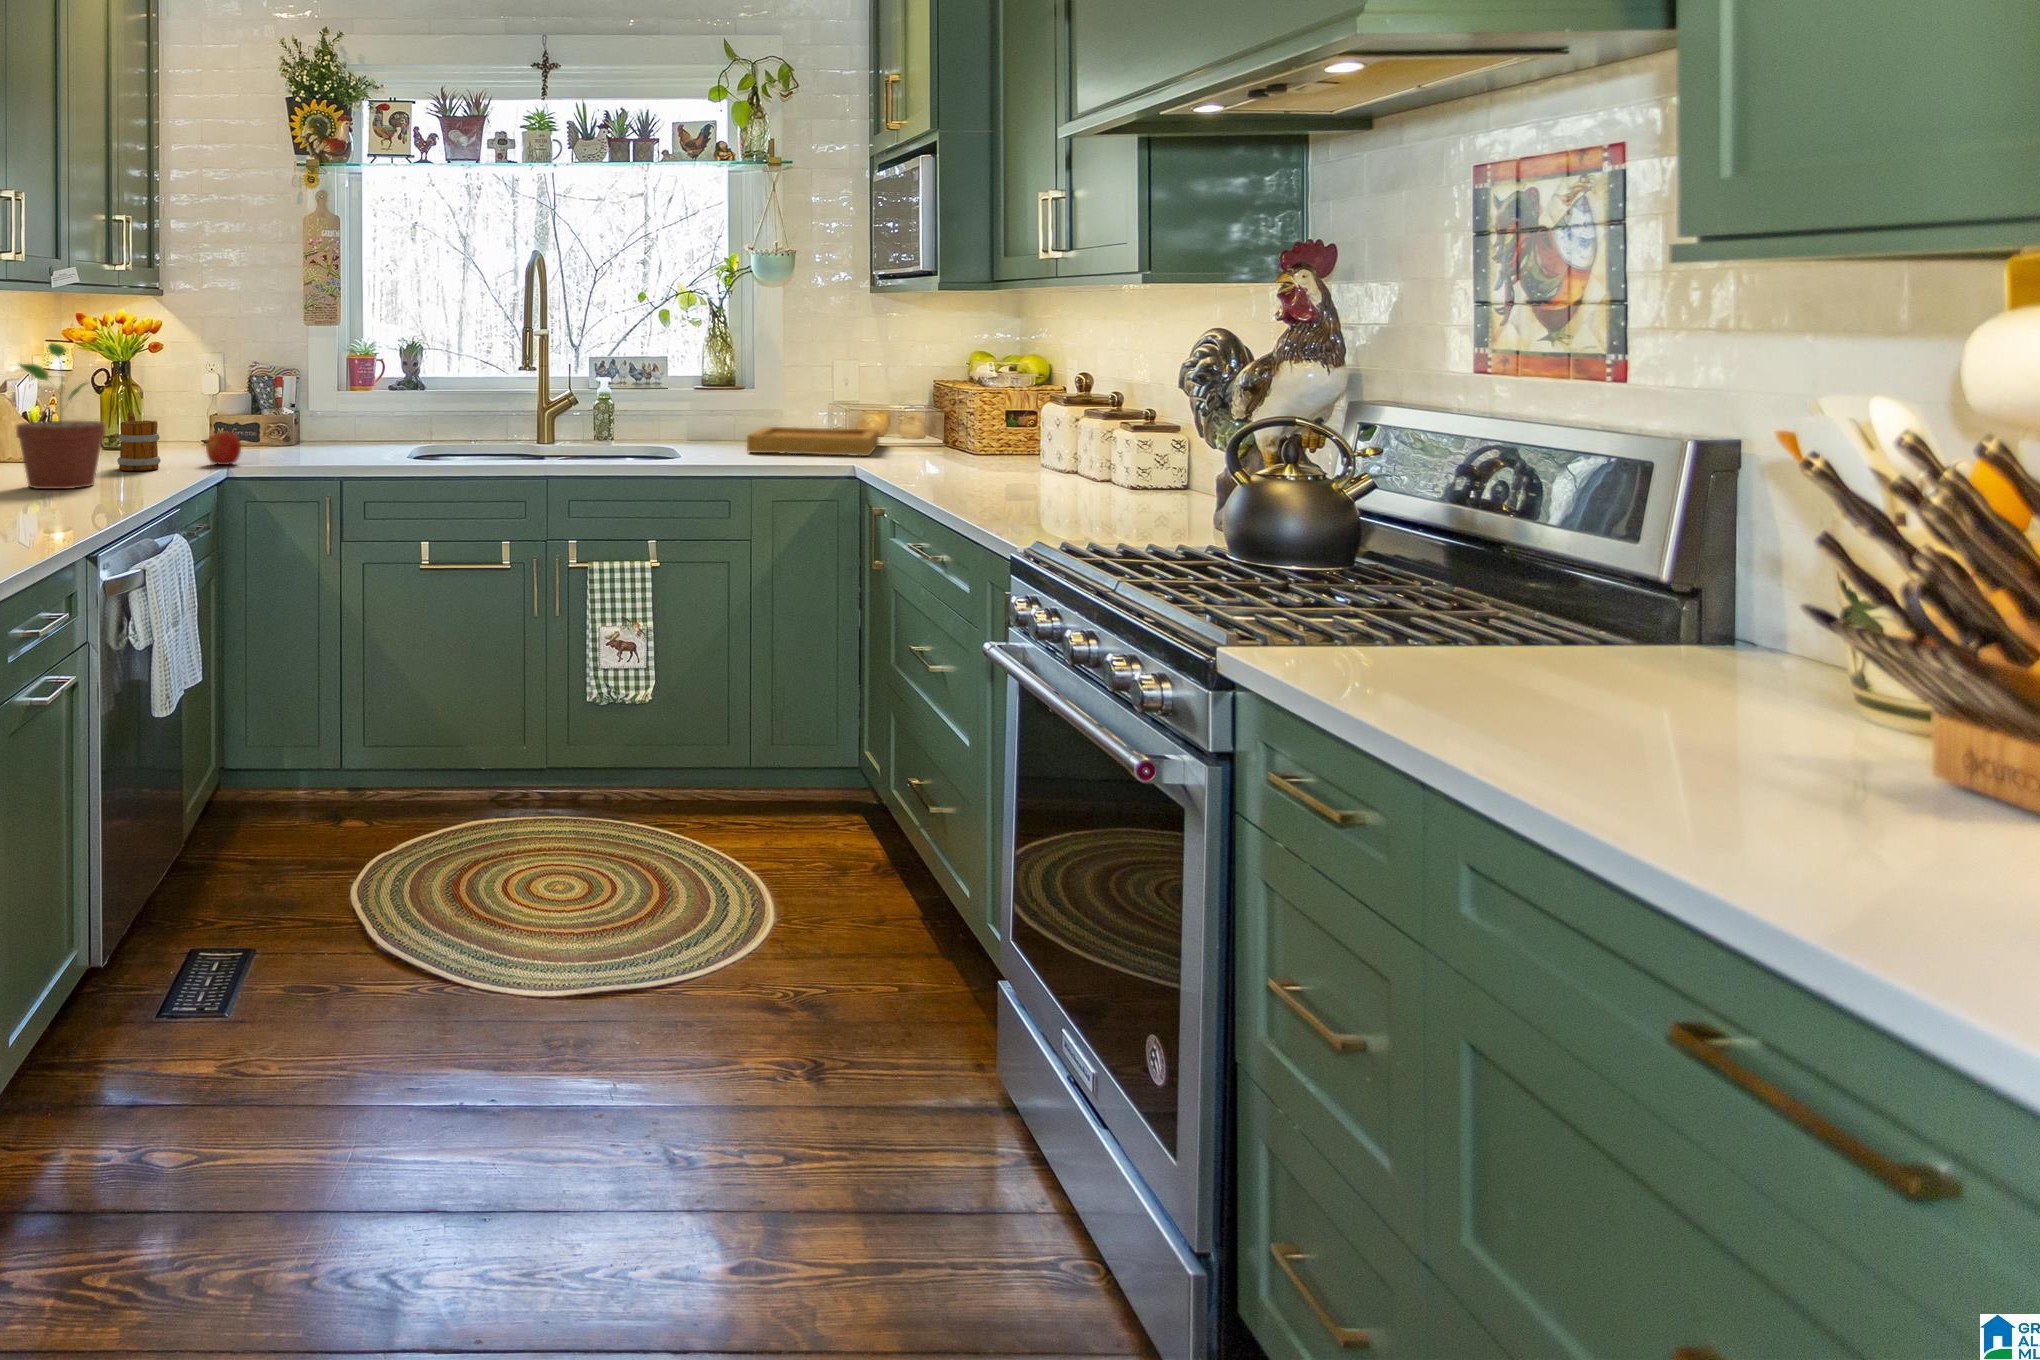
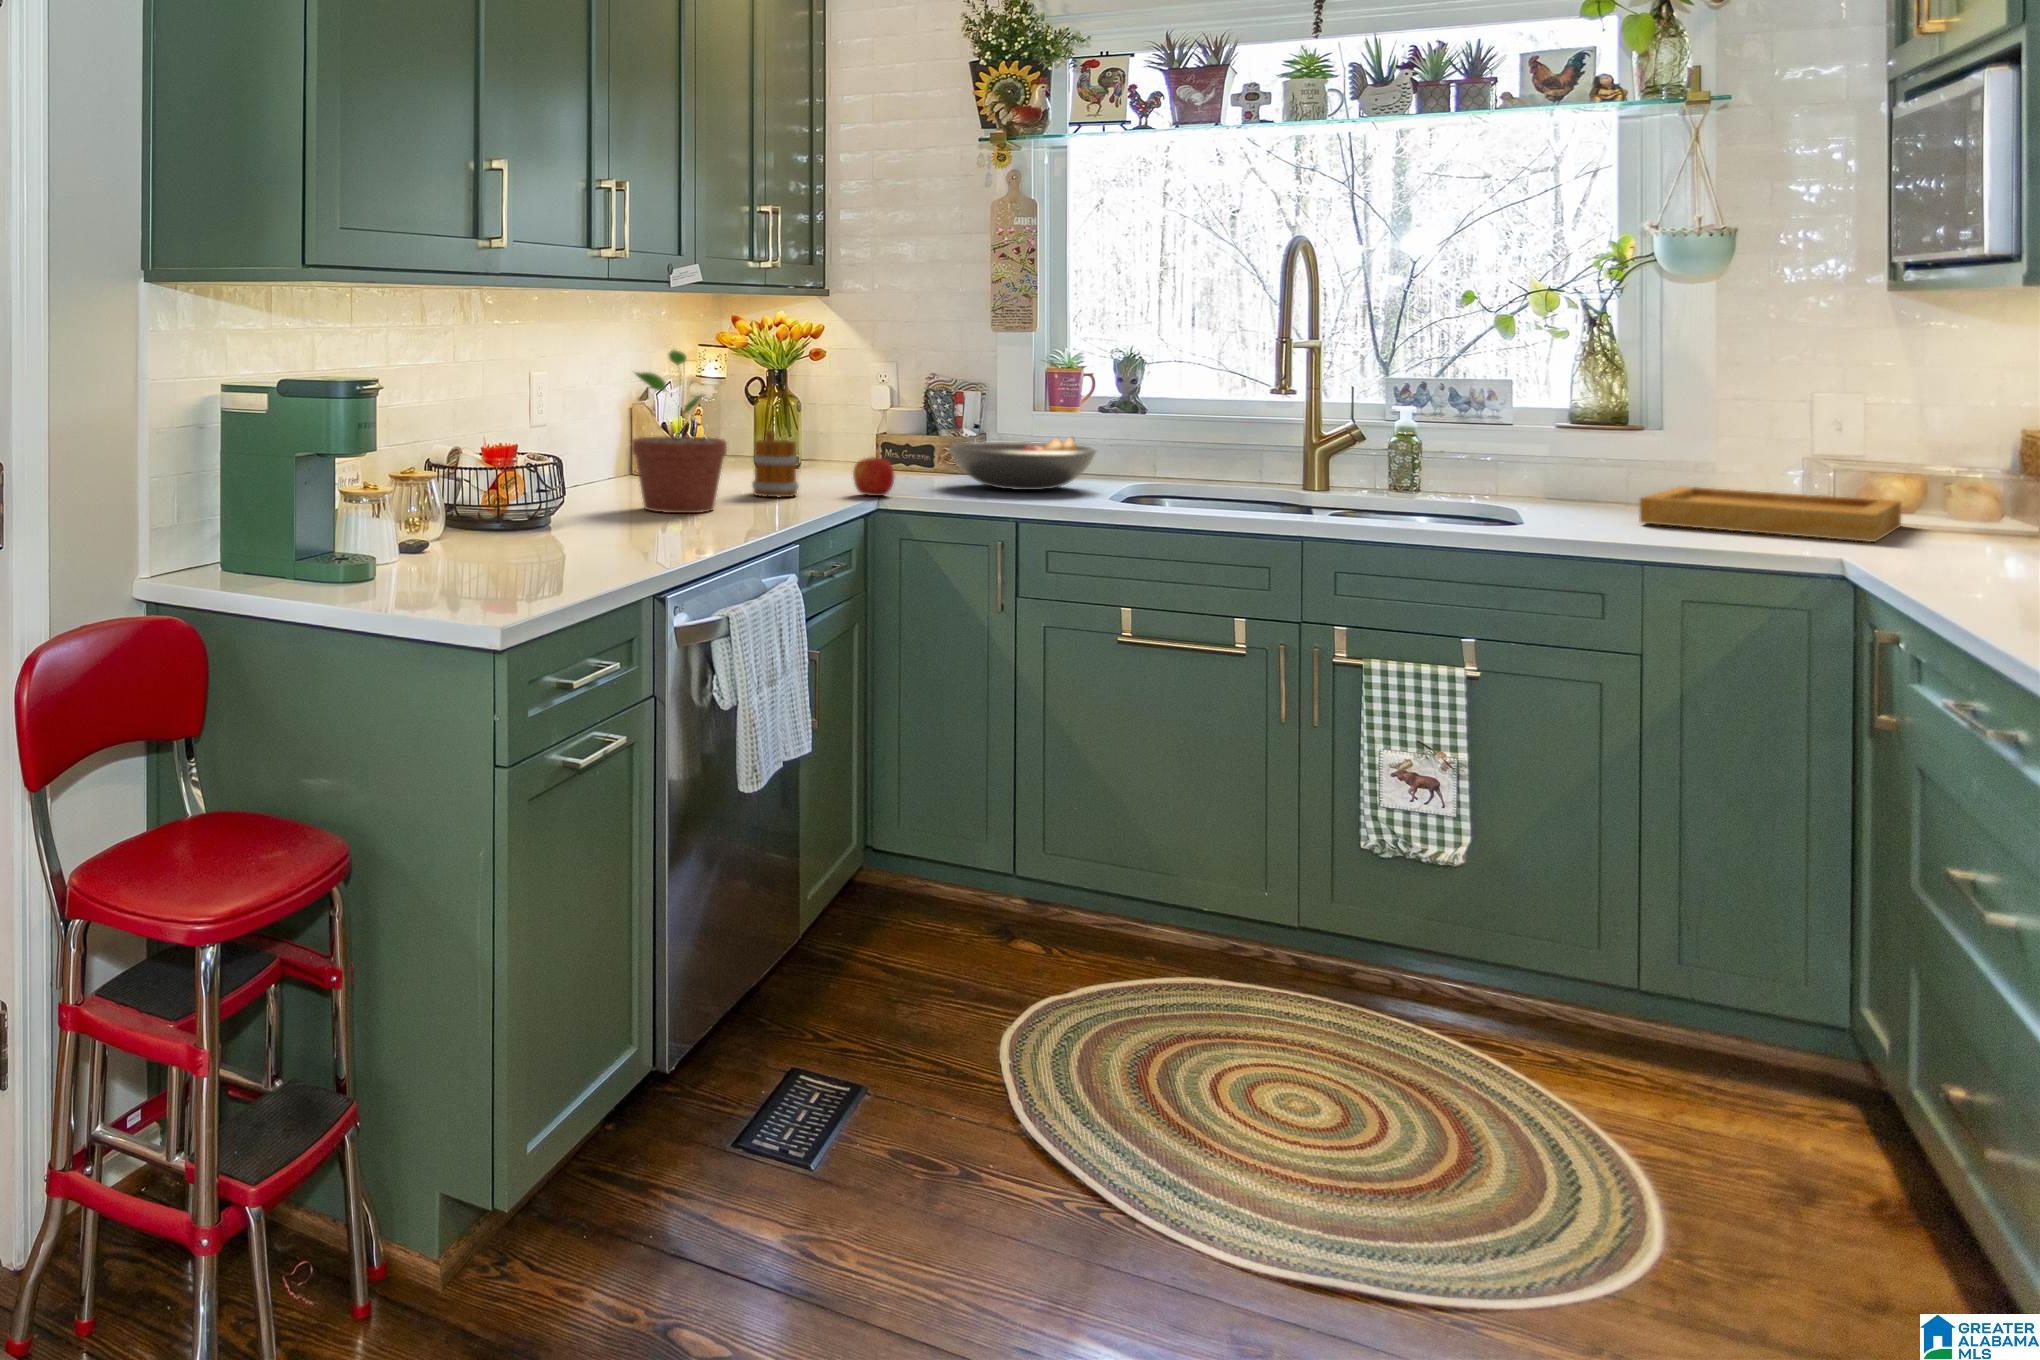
fruit bowl: none [279,409,395,453] -> present [949,437,1096,490]

